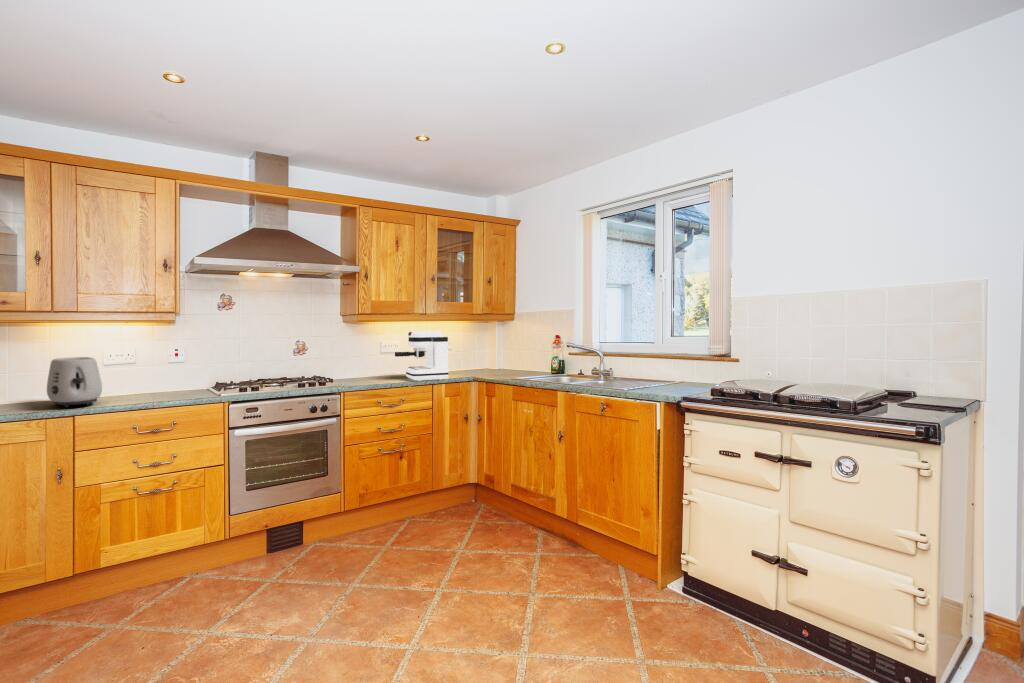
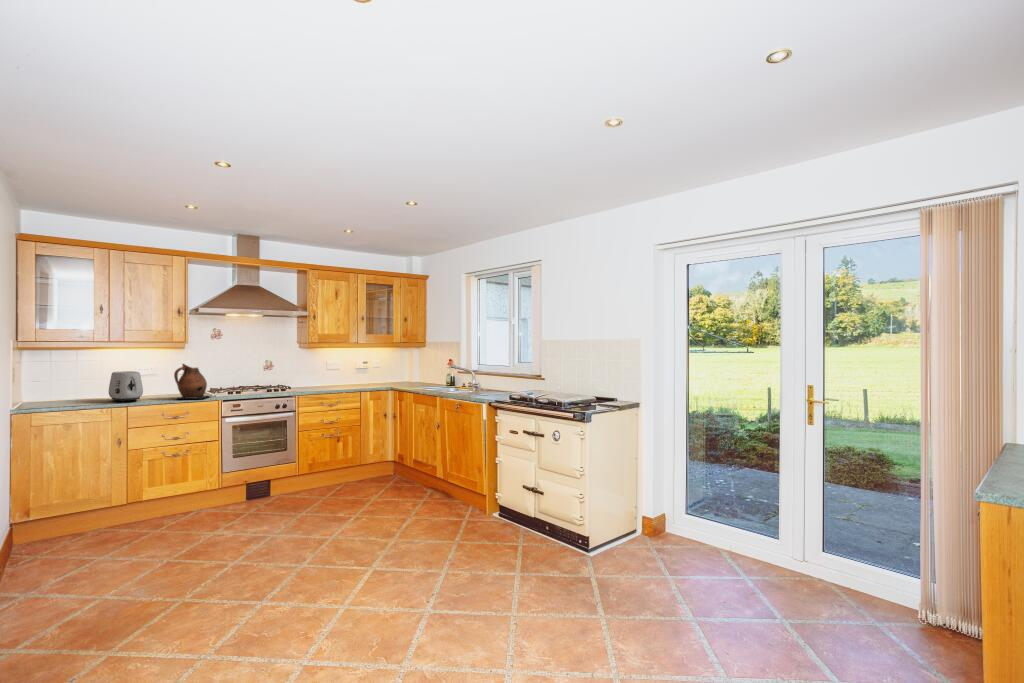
coffee maker: present [395,331,449,381] -> none [335,355,372,389]
ceramic pitcher: none [150,345,212,402] -> present [174,364,208,399]

